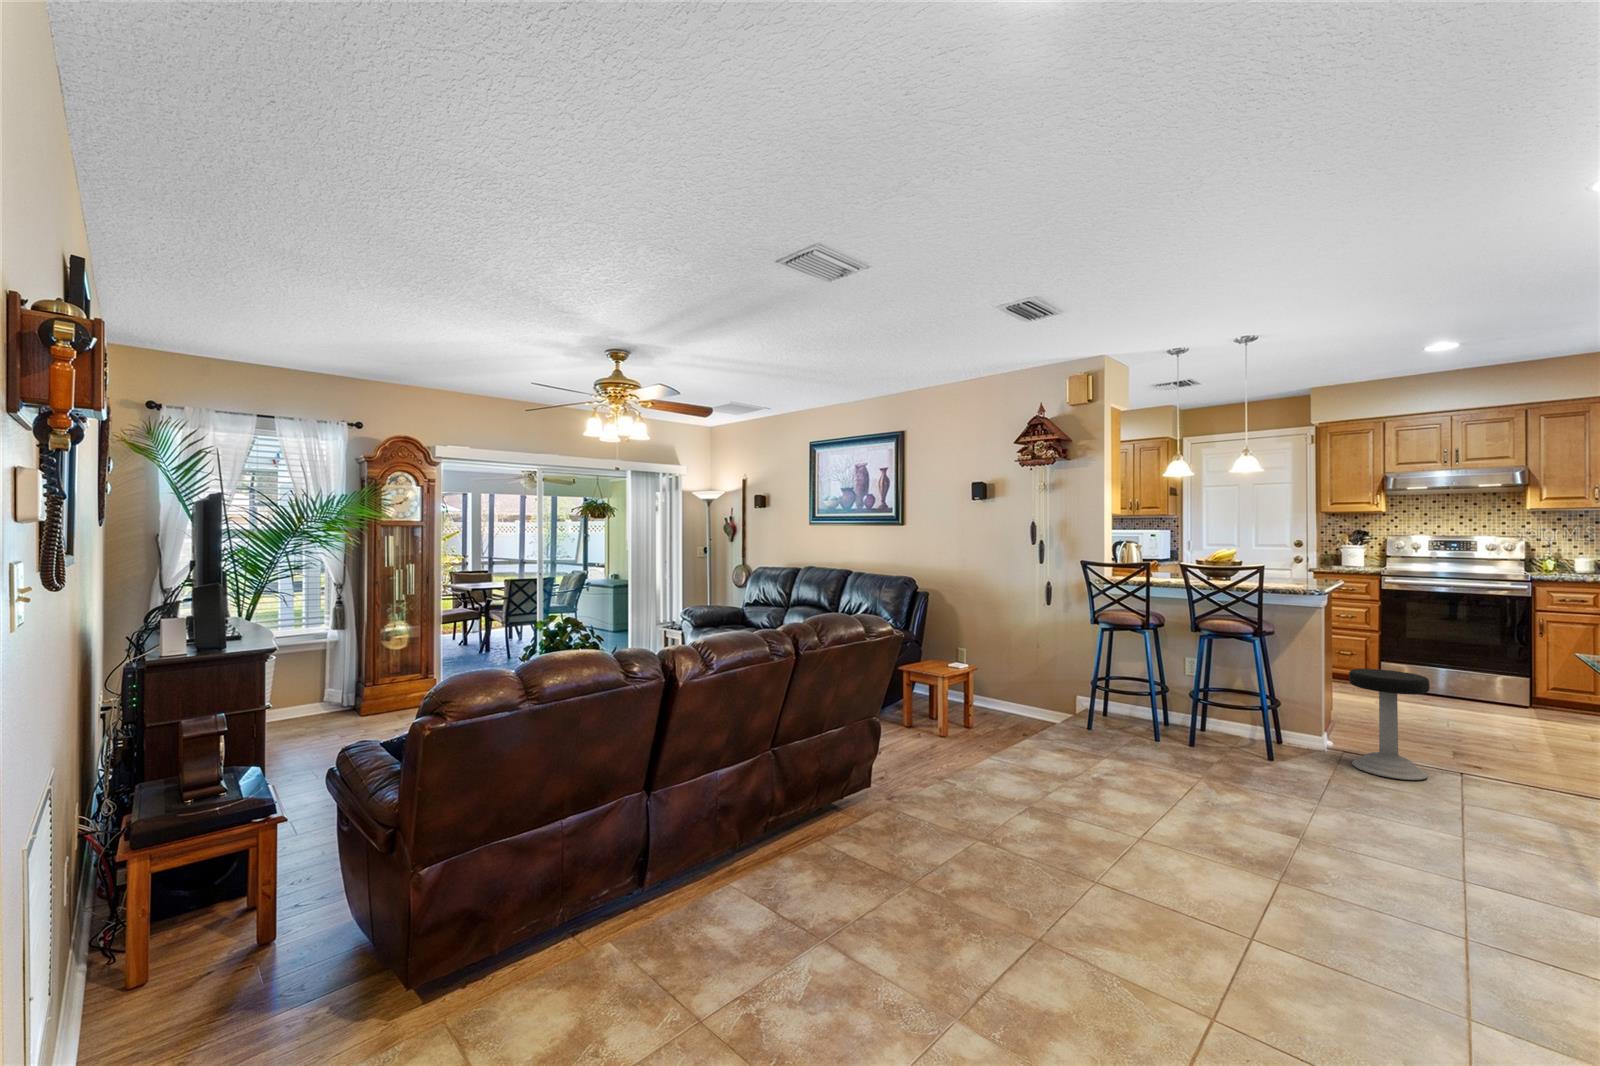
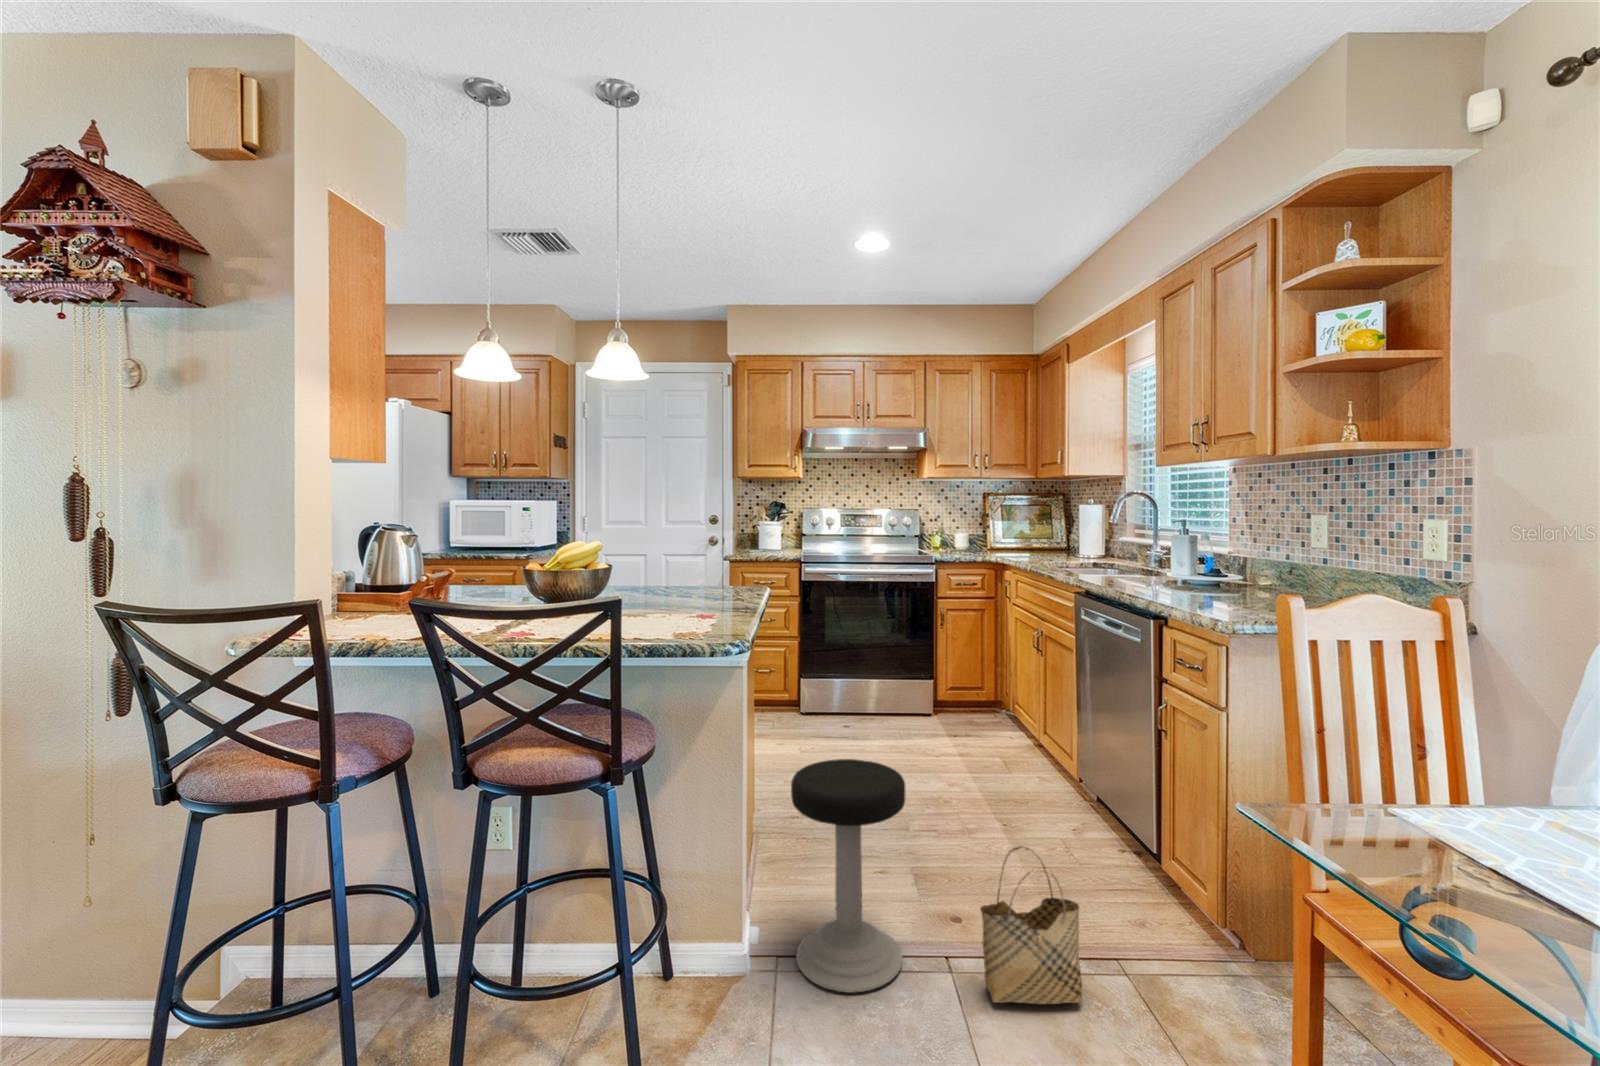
woven basket: none [1480,725,1564,811] -> present [980,846,1082,1004]

